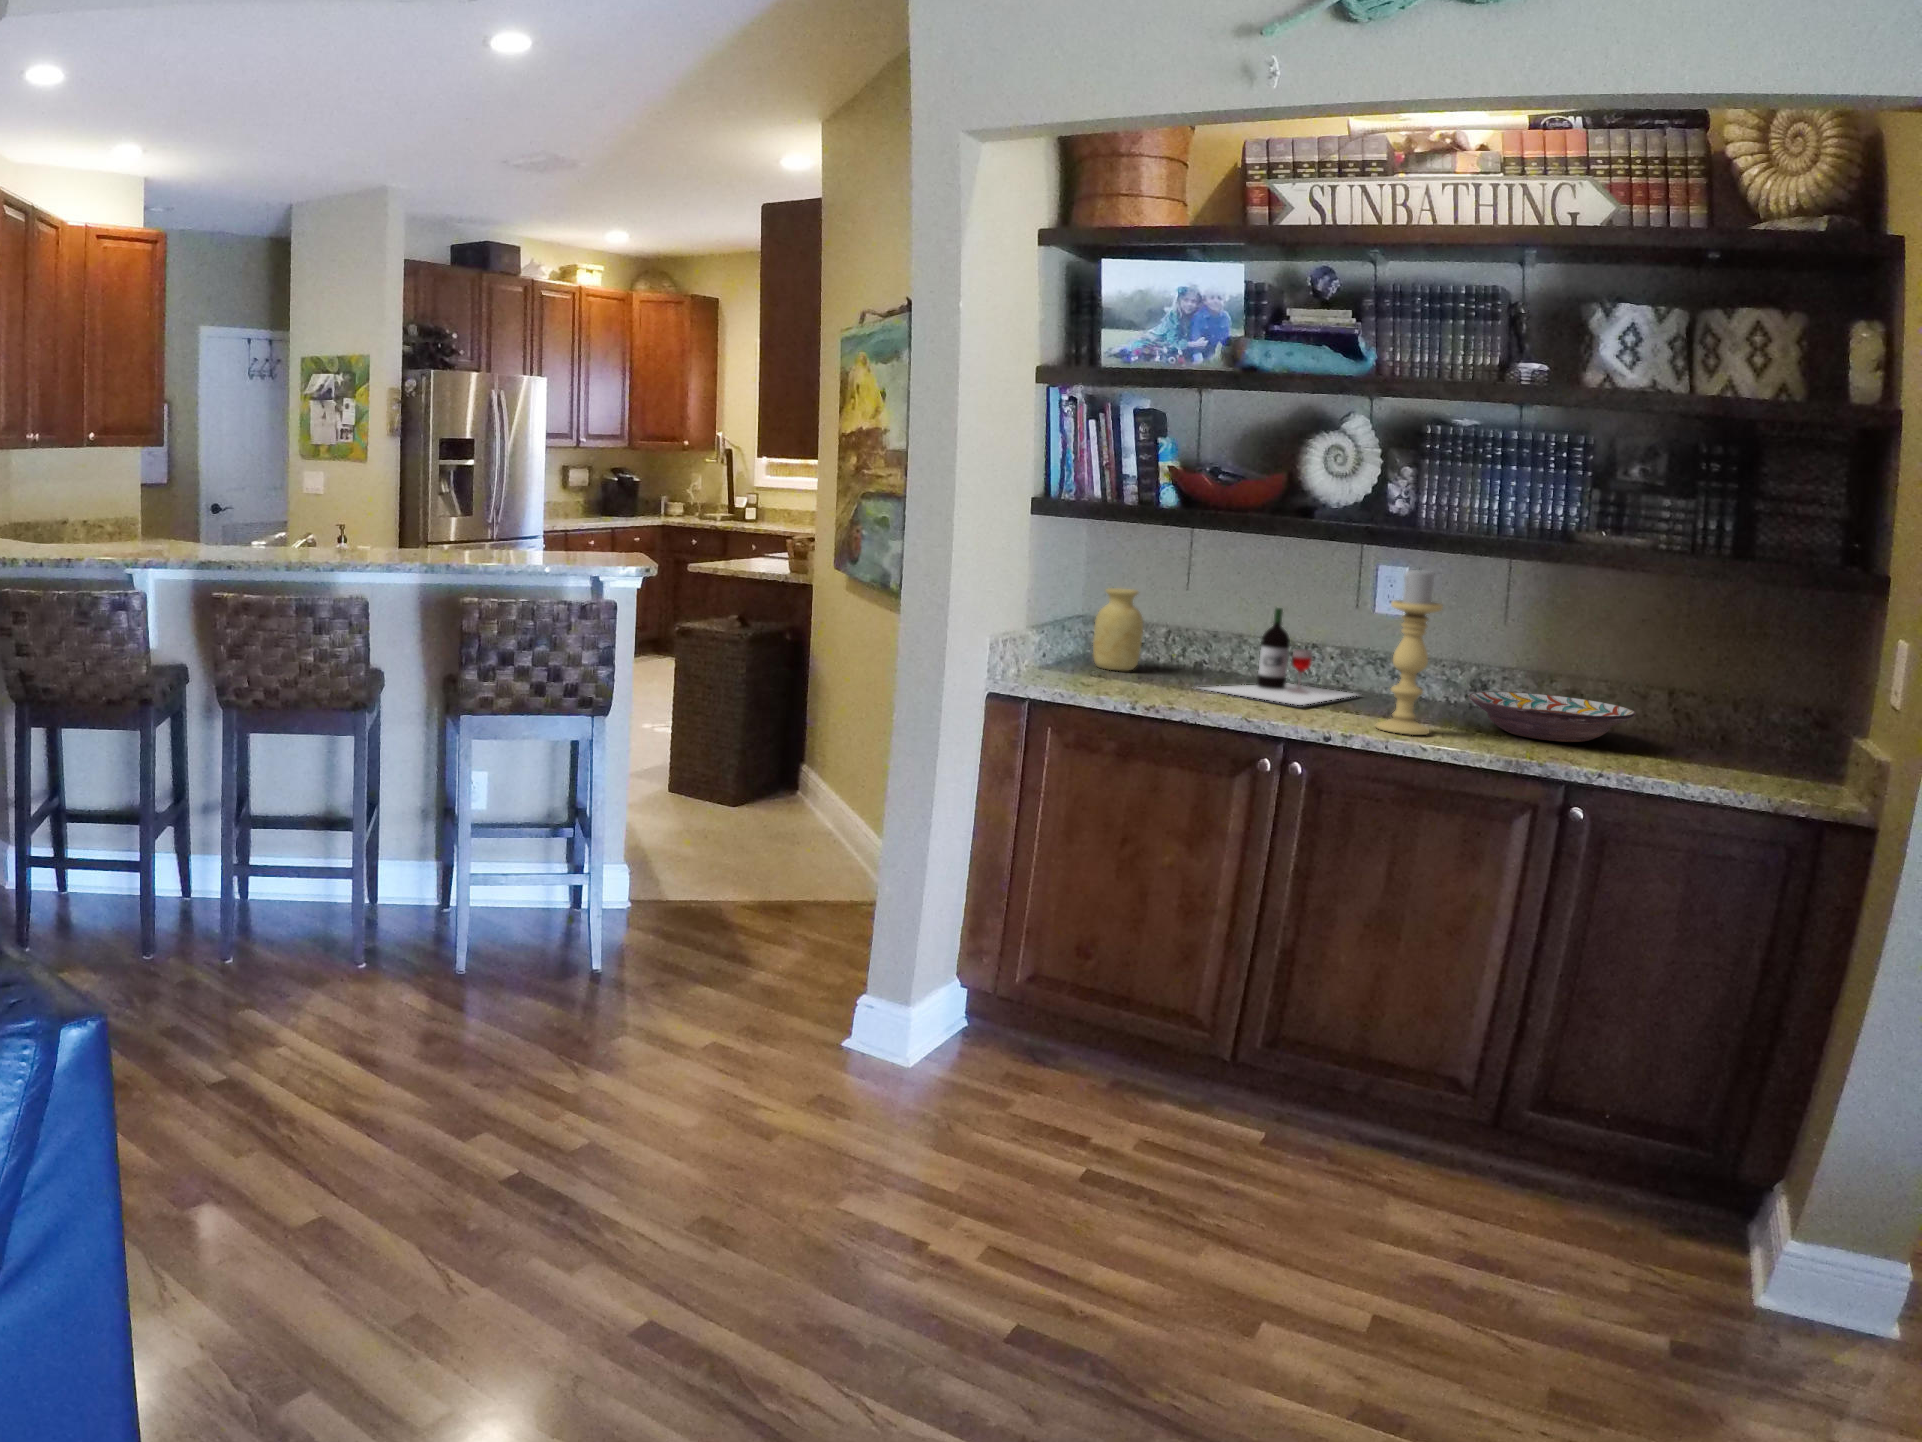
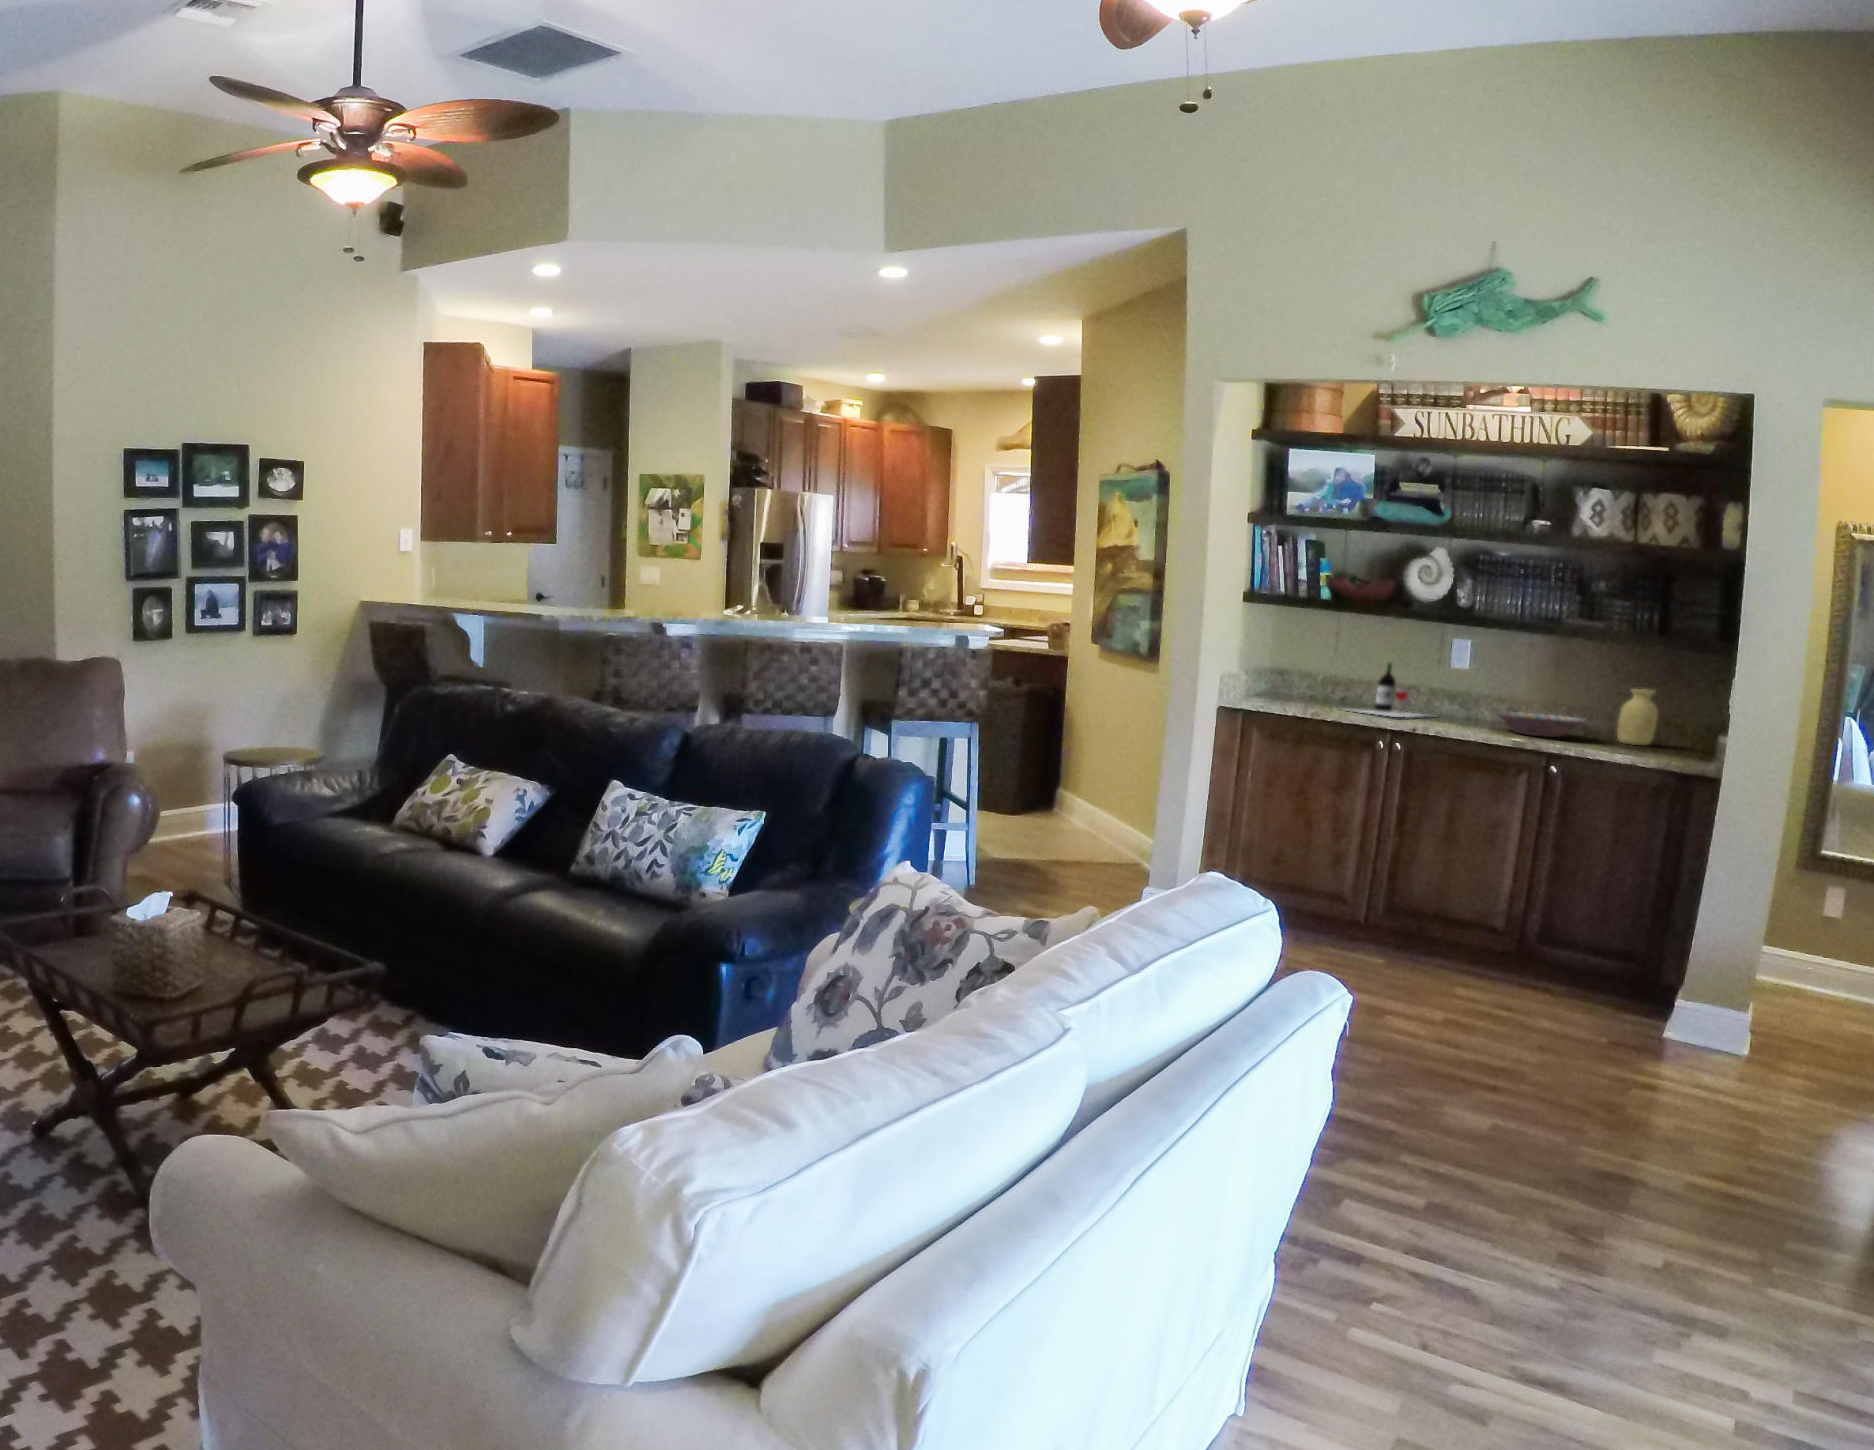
candle holder: present [1376,570,1443,735] -> none [1437,635,1478,730]
vase: present [1093,588,1143,671] -> present [1617,689,1658,745]

